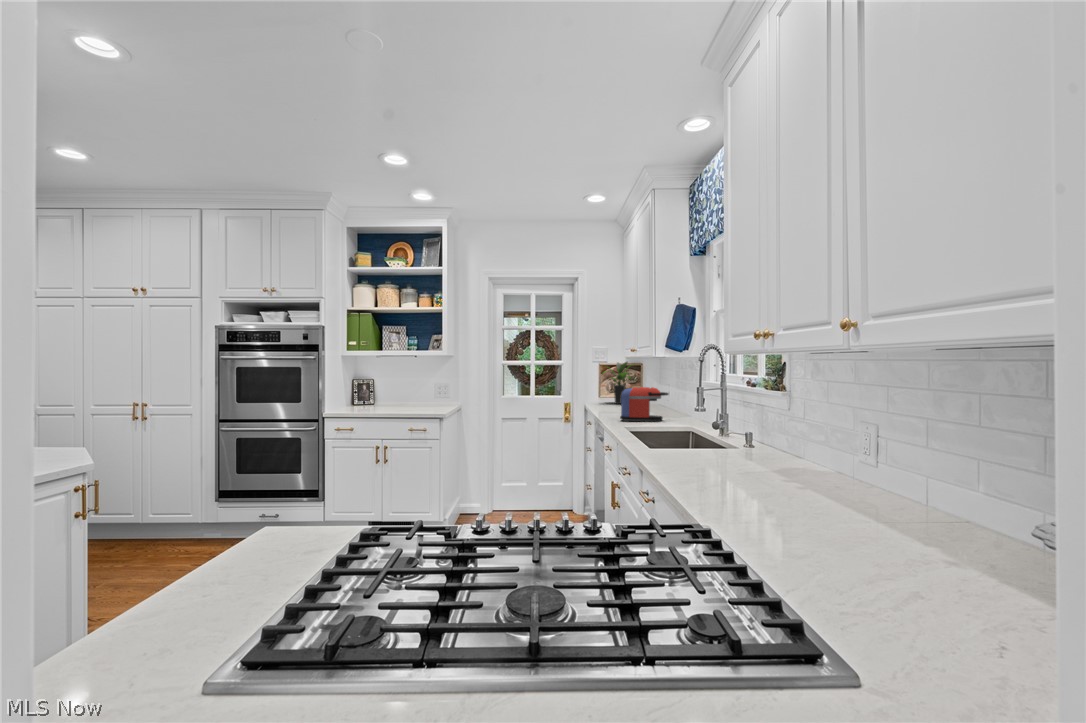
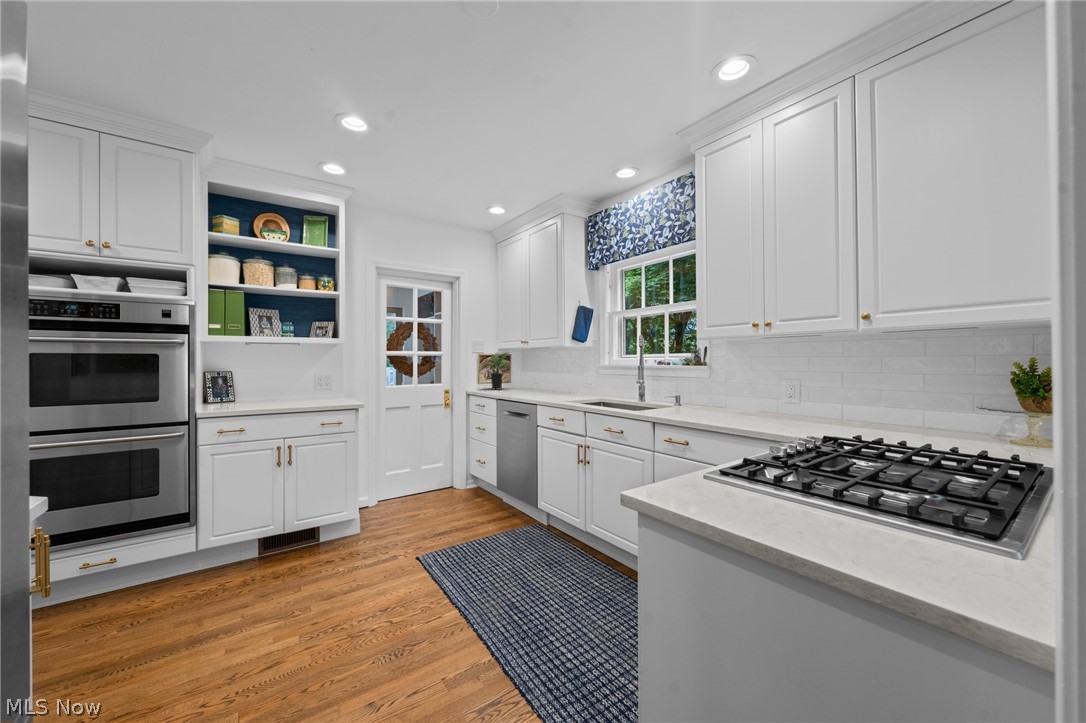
coffee maker: present [620,387,668,421] -> none [546,371,582,400]

